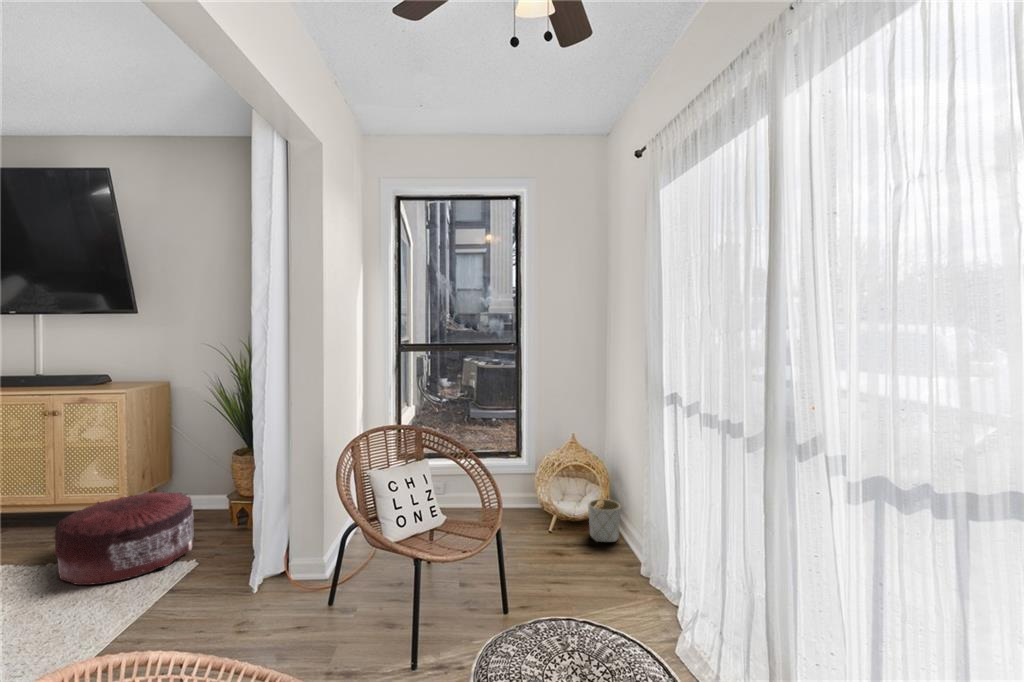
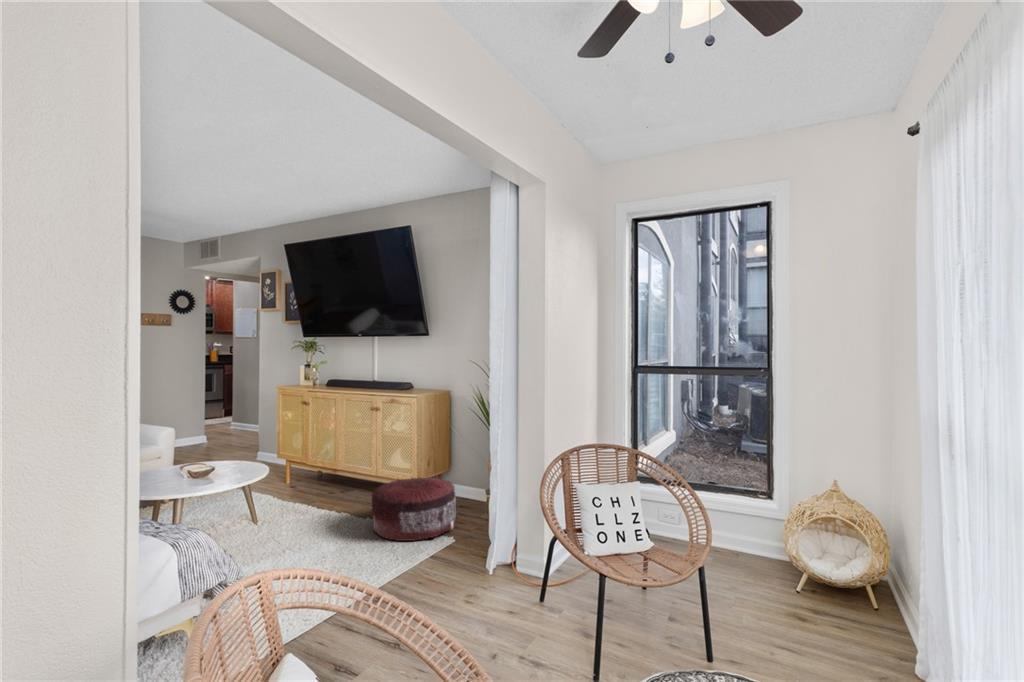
planter: present [588,499,621,542] -> none [850,565,900,626]

